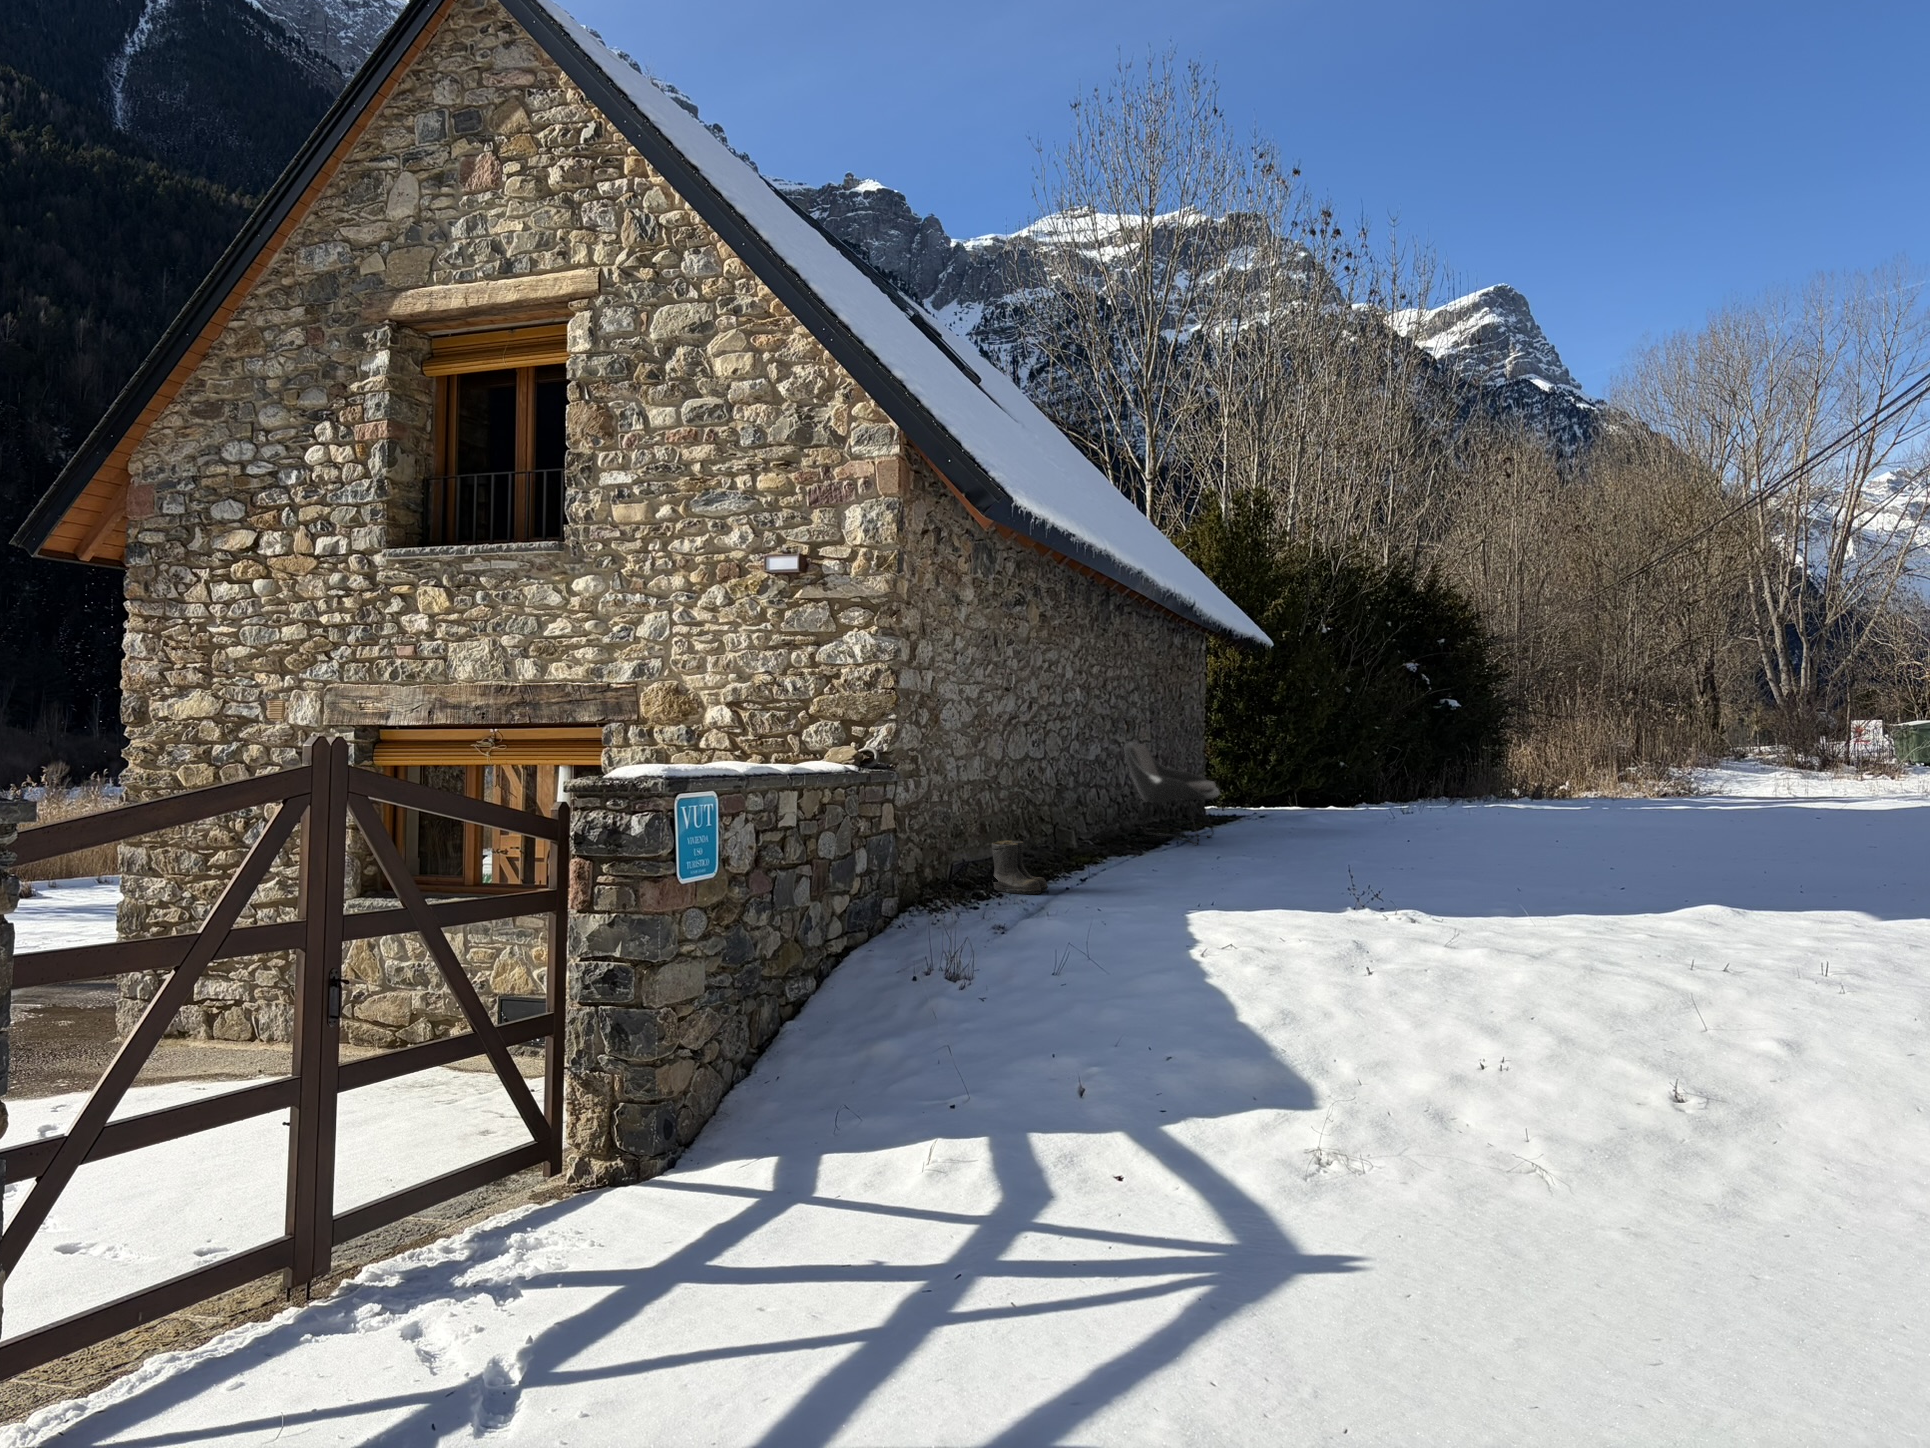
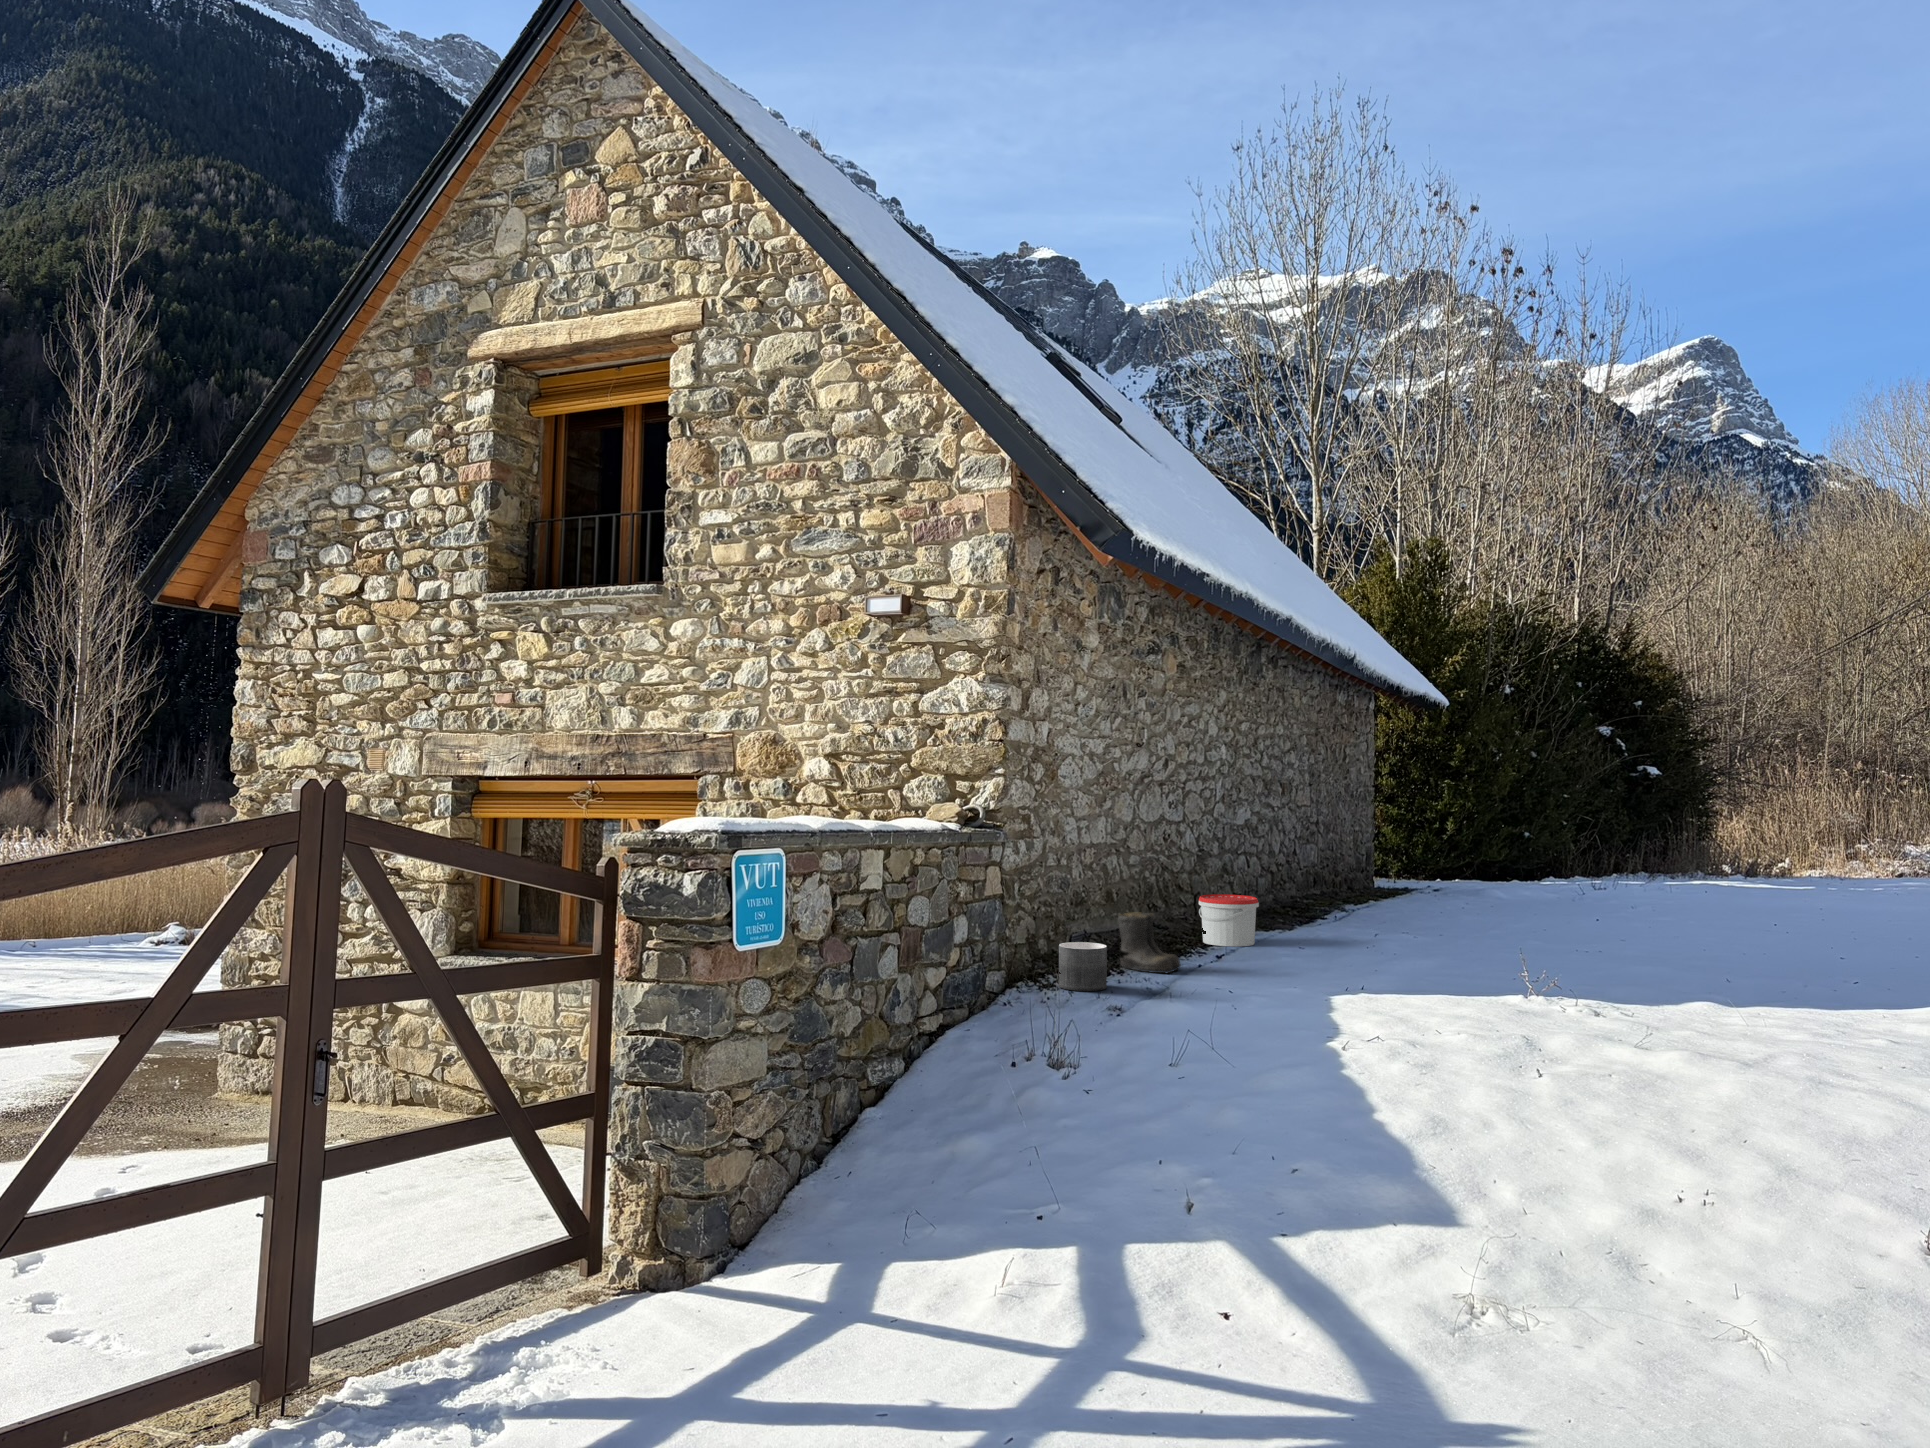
lounge chair: present [1124,742,1220,846] -> none [1277,806,1385,923]
bucket: none [1059,823,1113,869] -> present [1199,894,1259,946]
planter: none [942,868,985,912] -> present [1059,942,1107,991]

